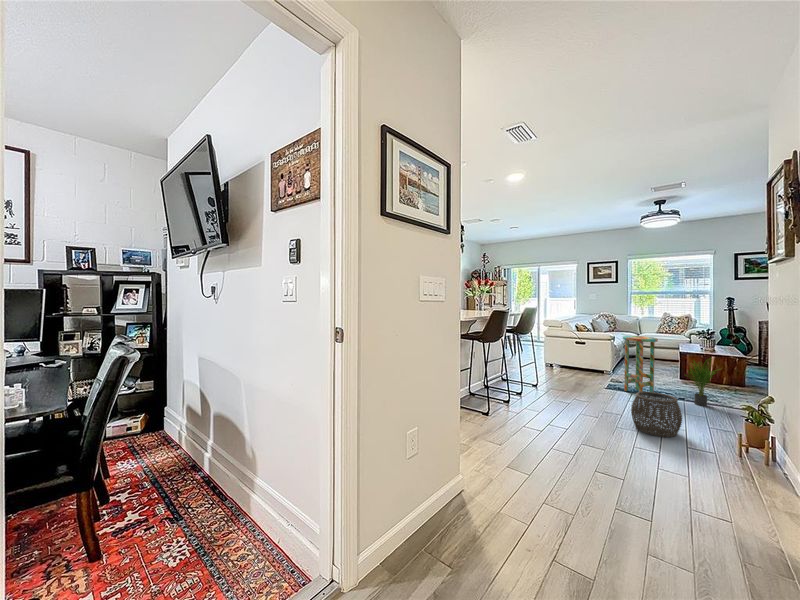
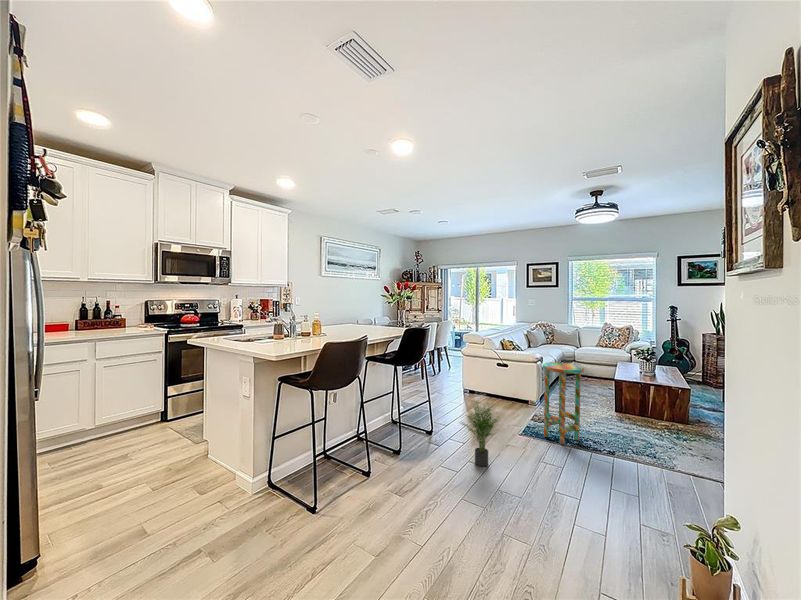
potted plant: present [688,362,715,406] -> present [462,403,497,466]
woven basket: present [631,392,682,437] -> none [531,464,602,547]

